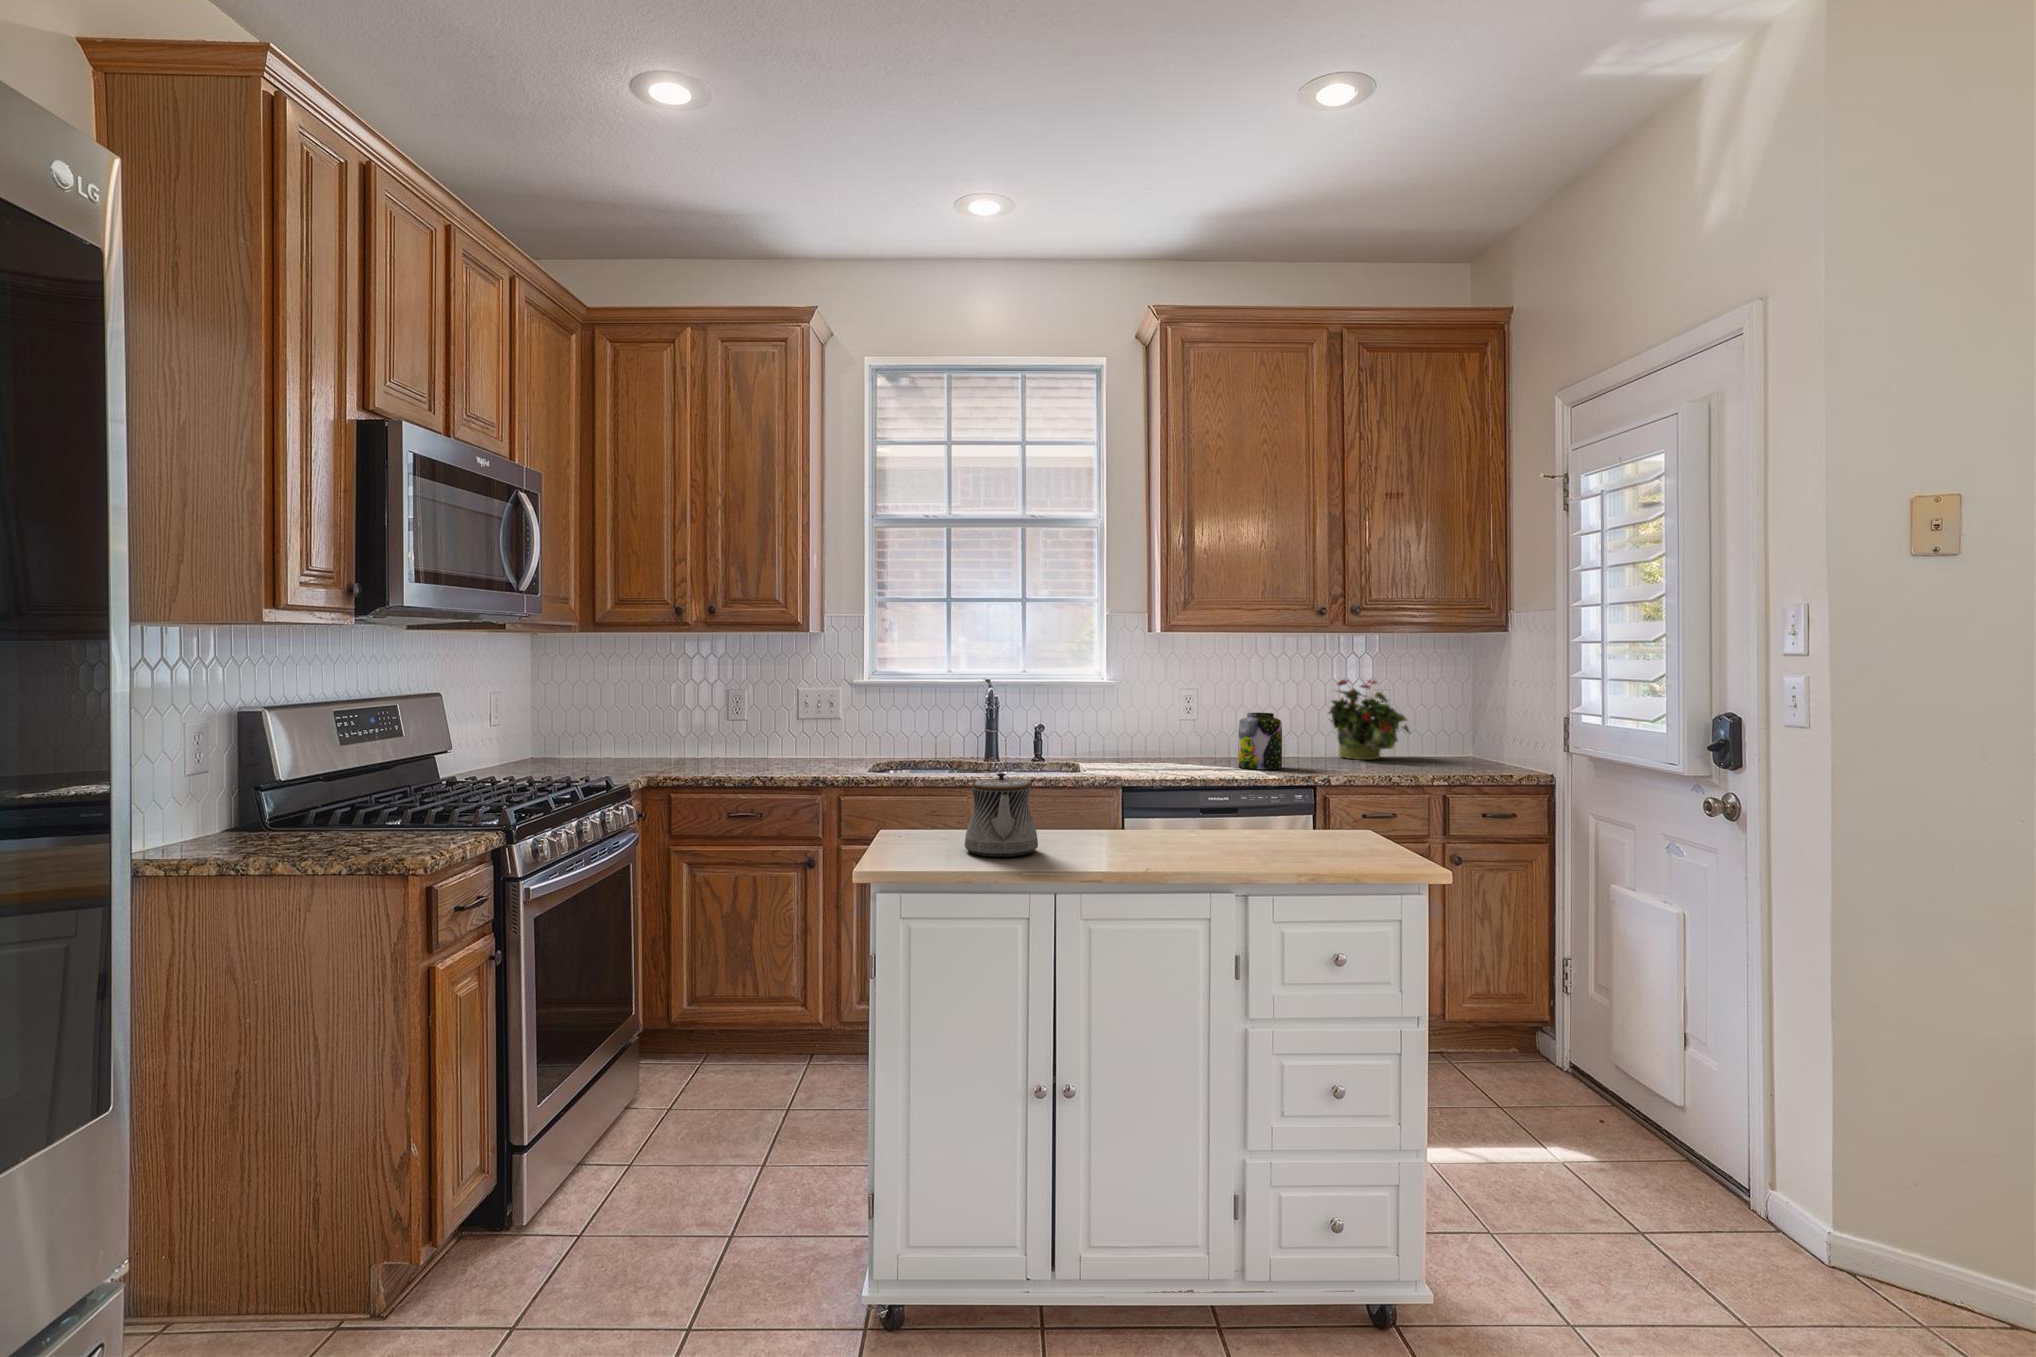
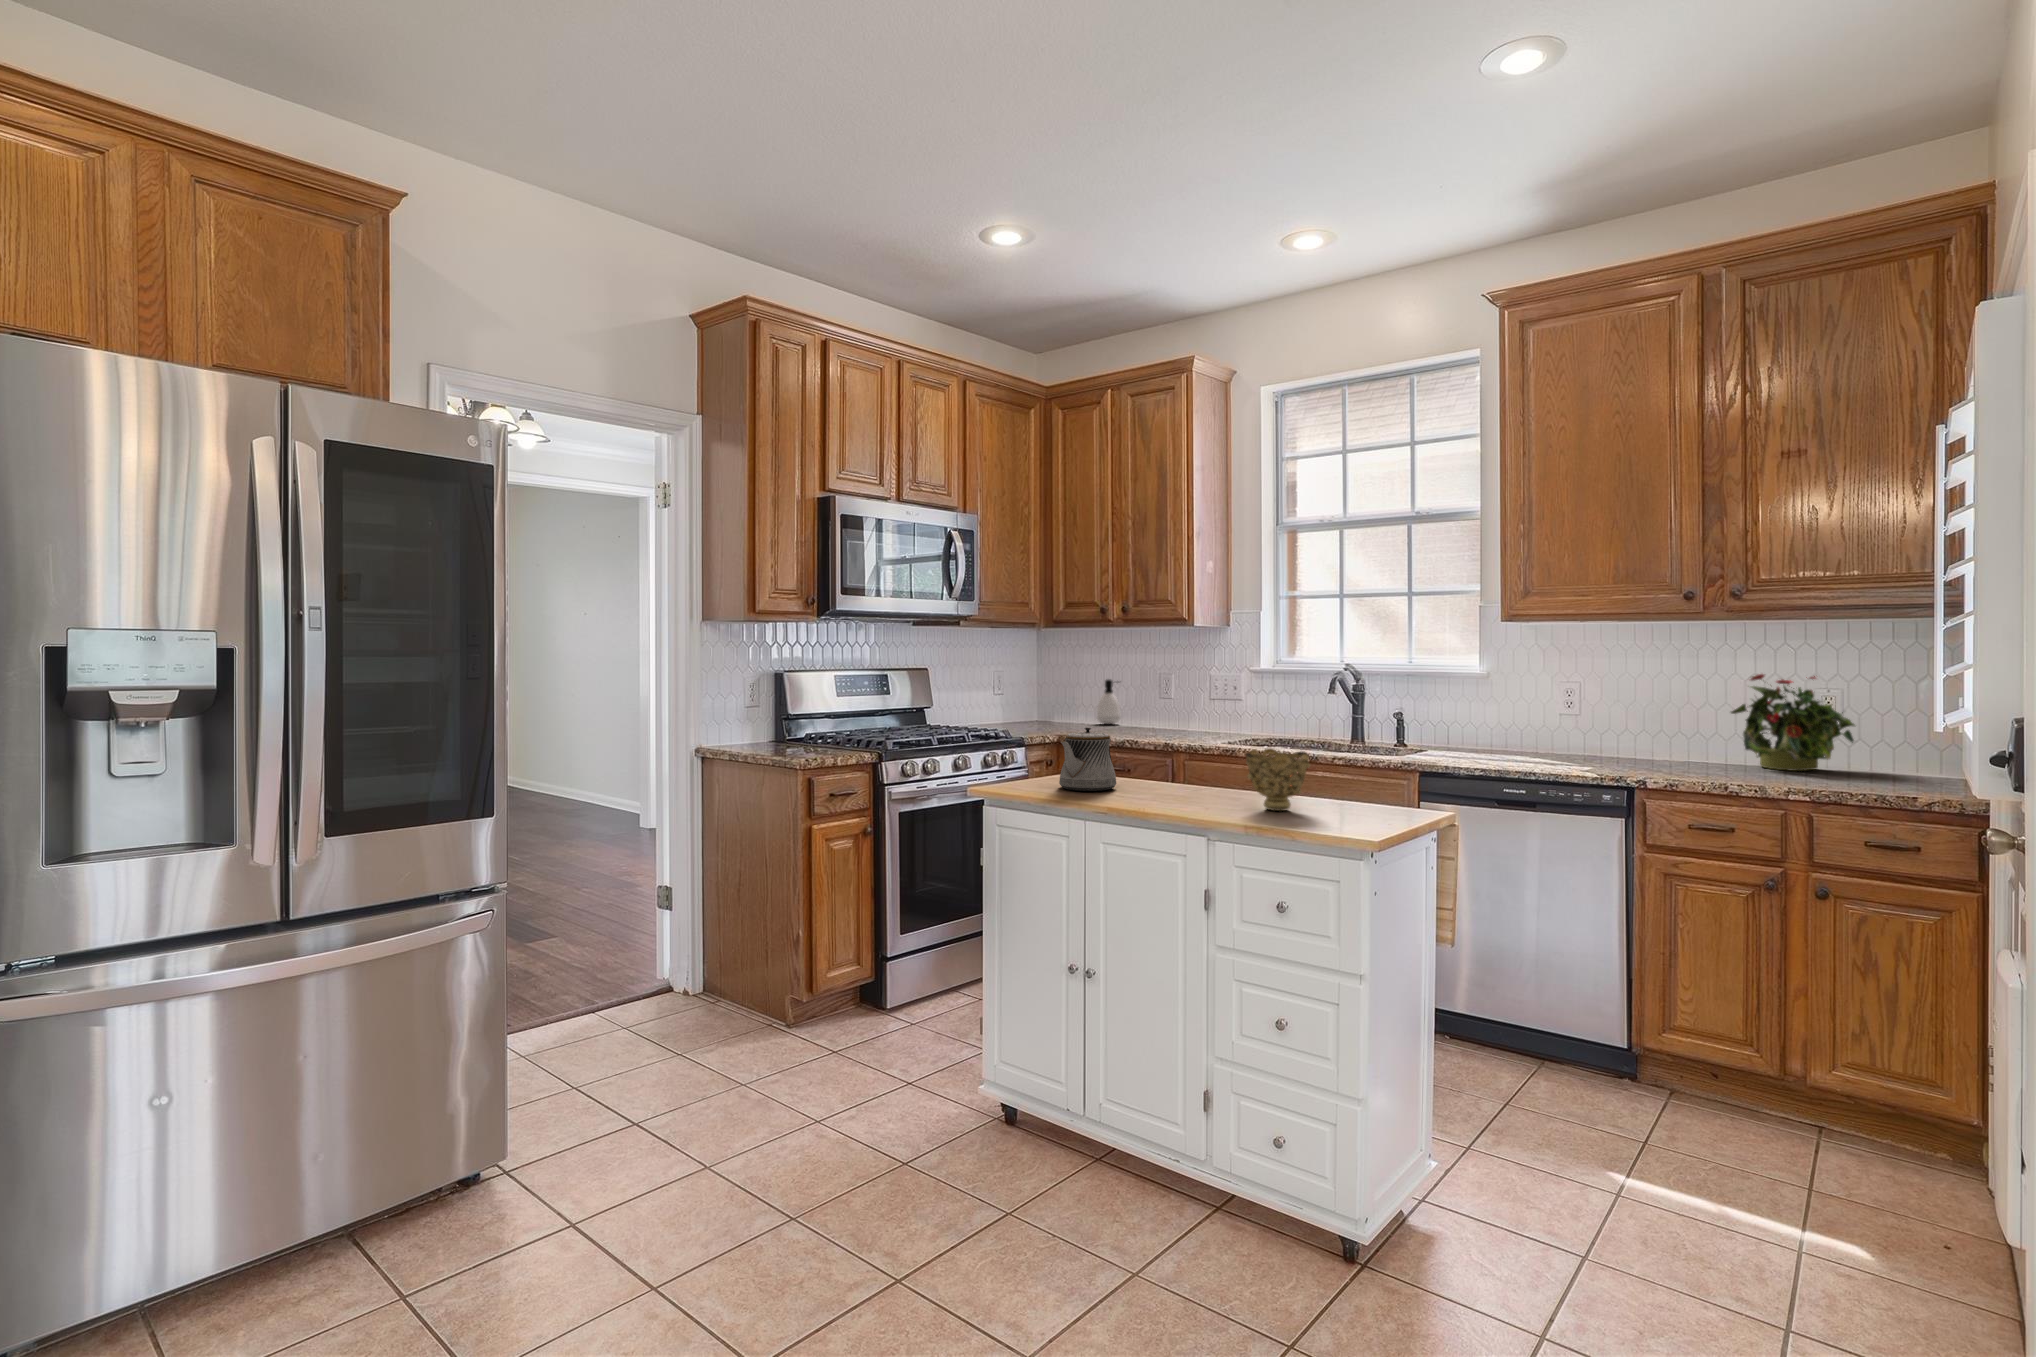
soap dispenser: none [645,696,677,753] -> present [1097,679,1121,724]
jar: present [1238,712,1282,769] -> none [1576,706,1627,768]
decorative bowl: none [1217,783,1290,854] -> present [1246,748,1310,811]

